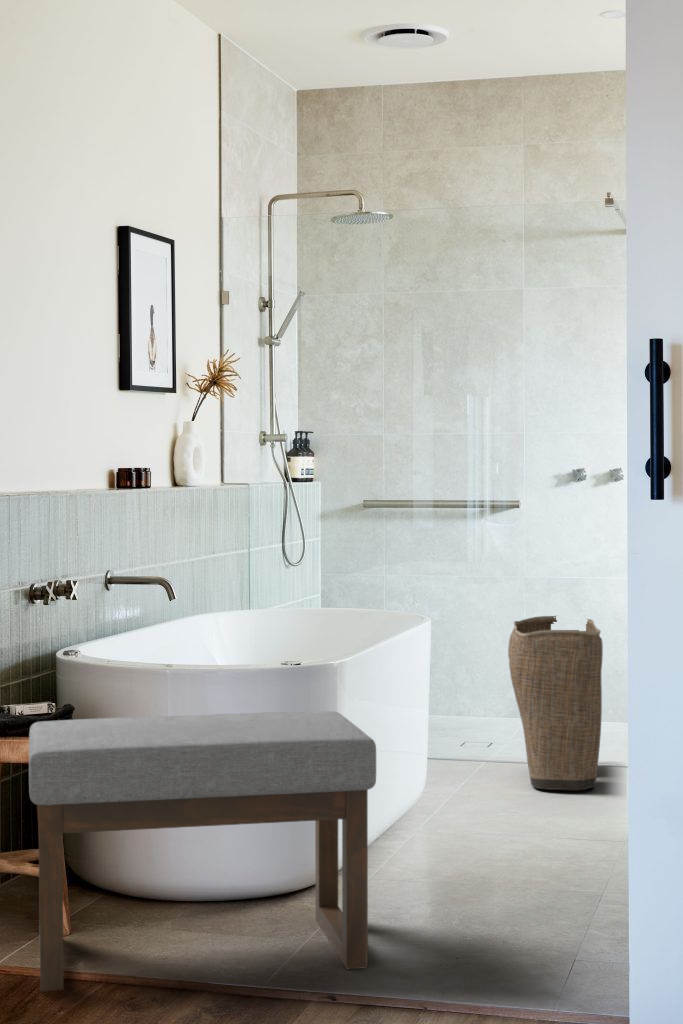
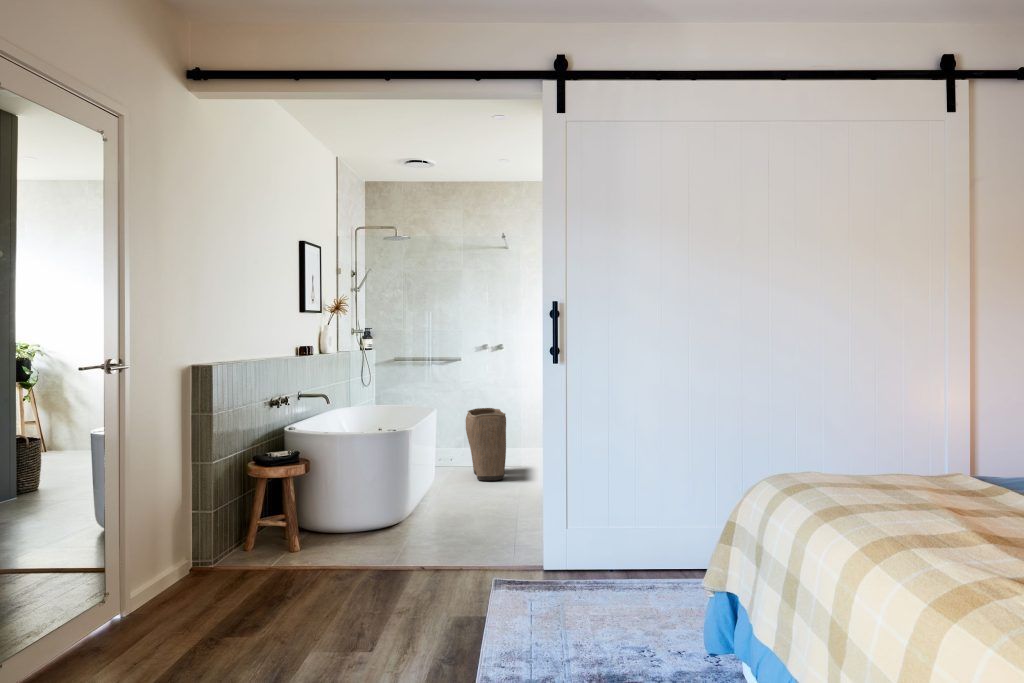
ottoman: present [29,711,376,991] -> none [285,449,439,573]

